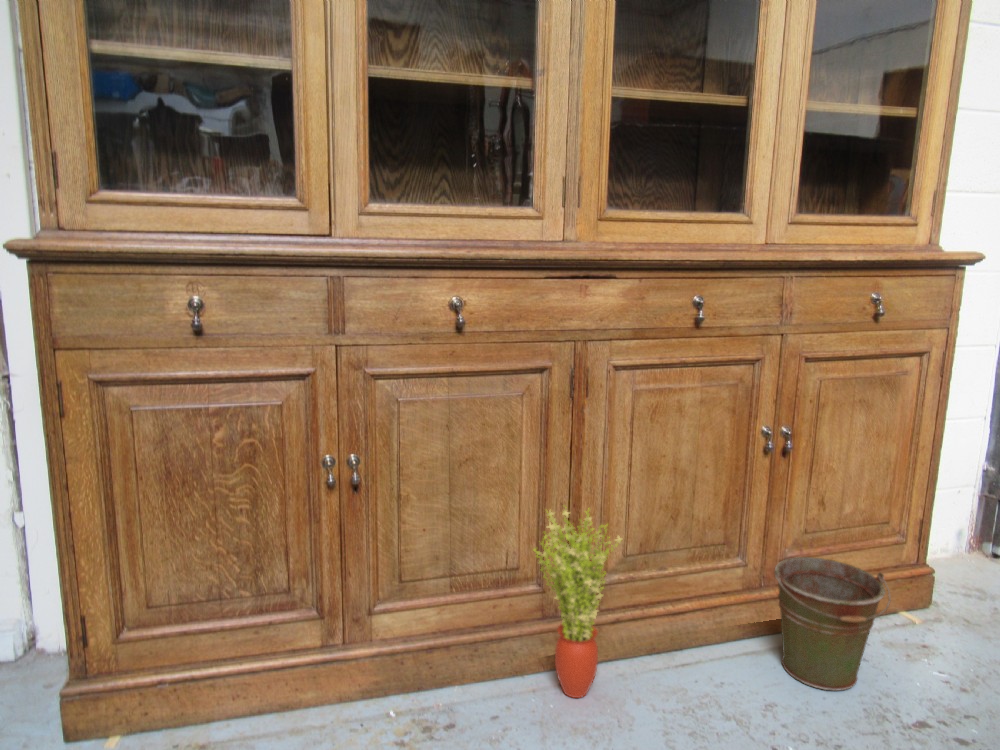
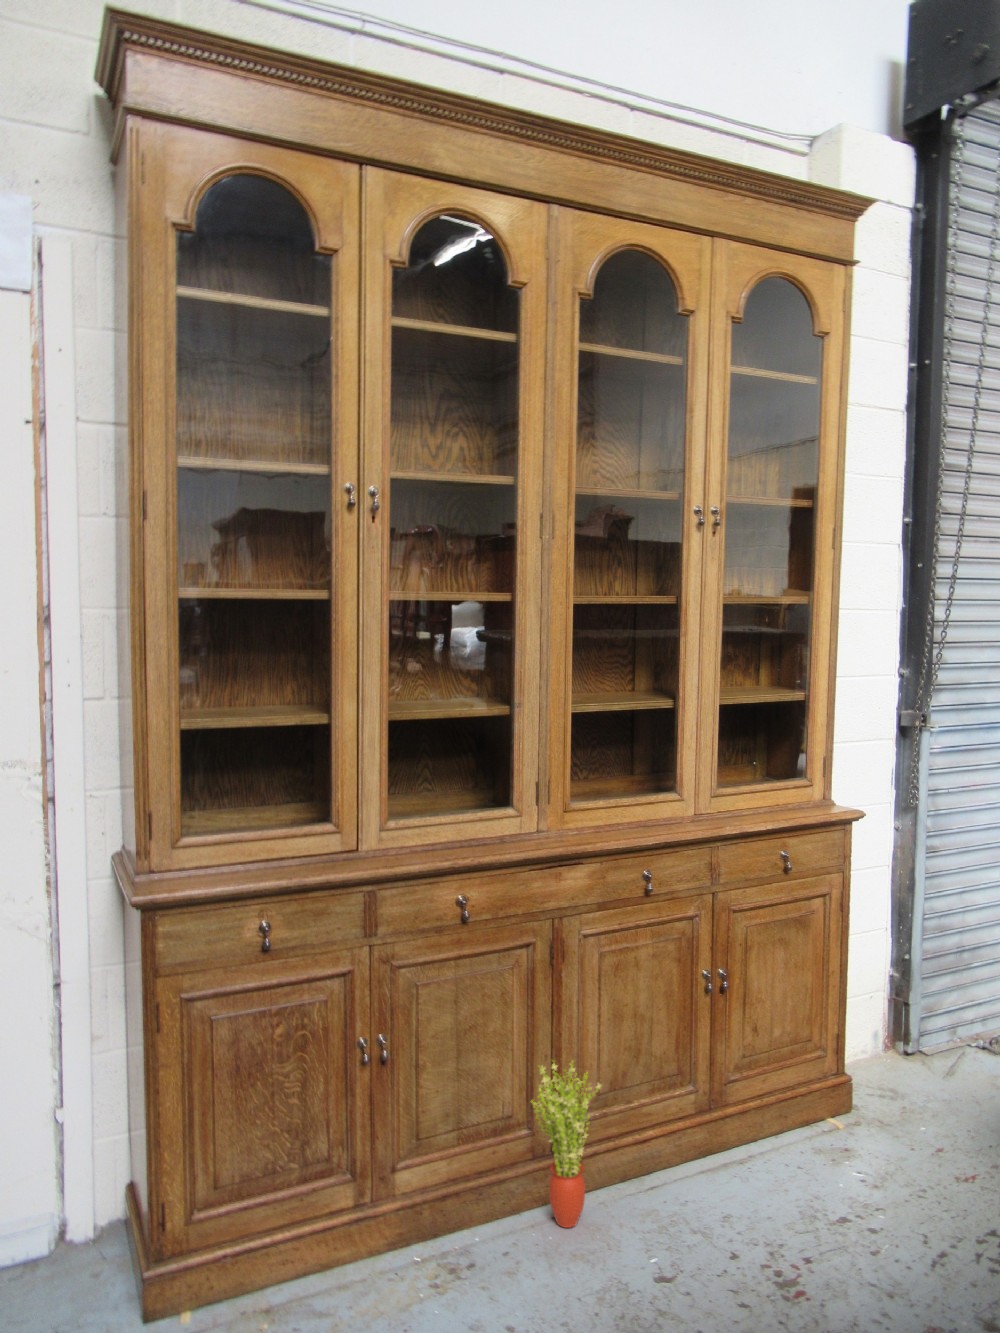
bucket: present [774,557,891,691] -> none [721,1079,811,1197]

